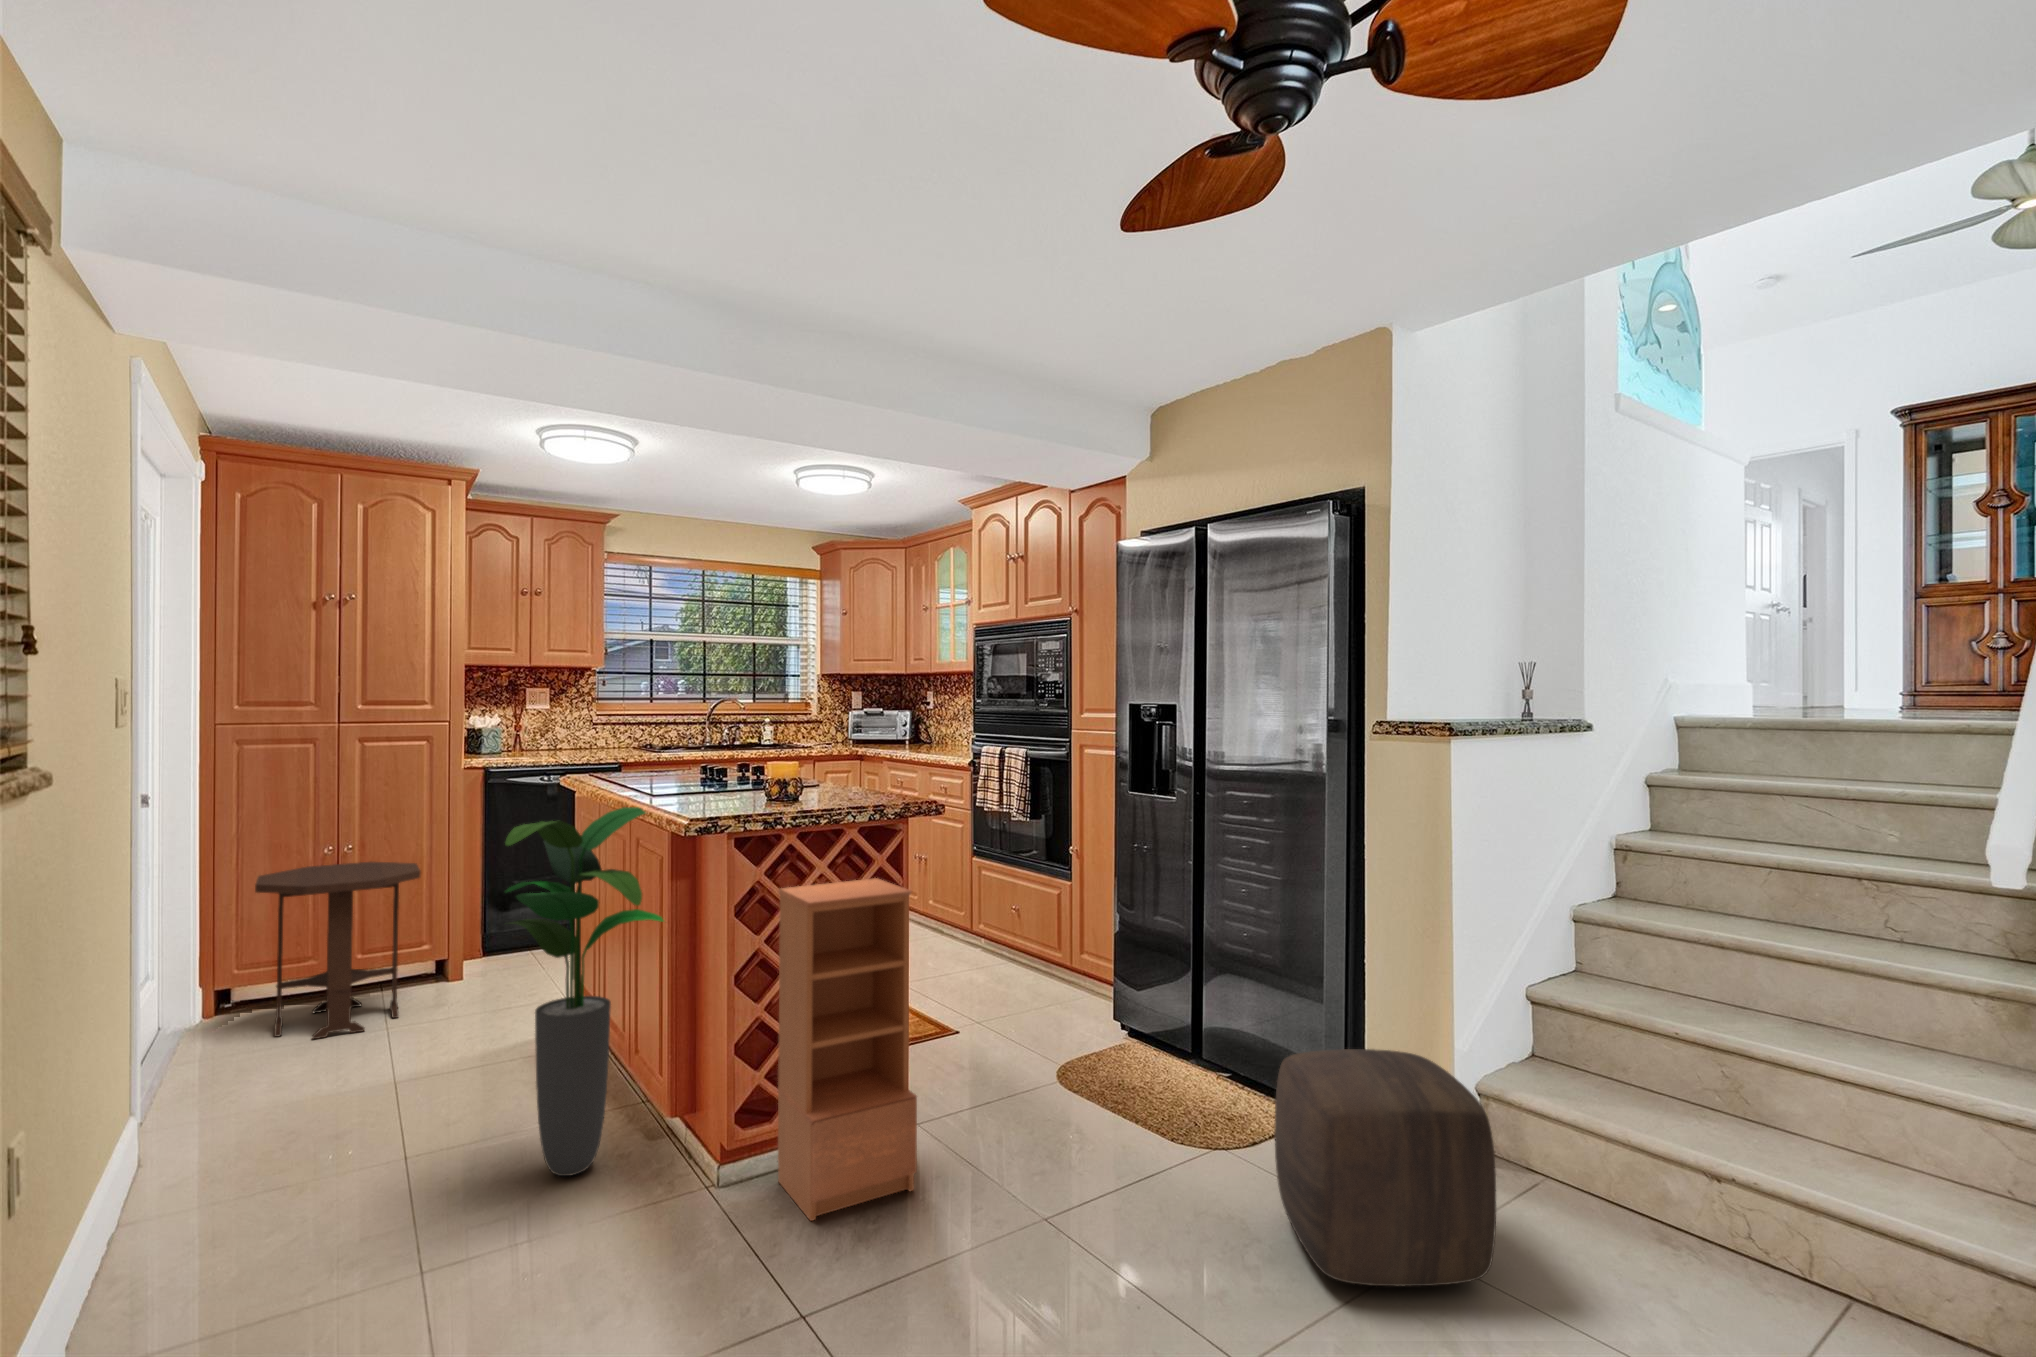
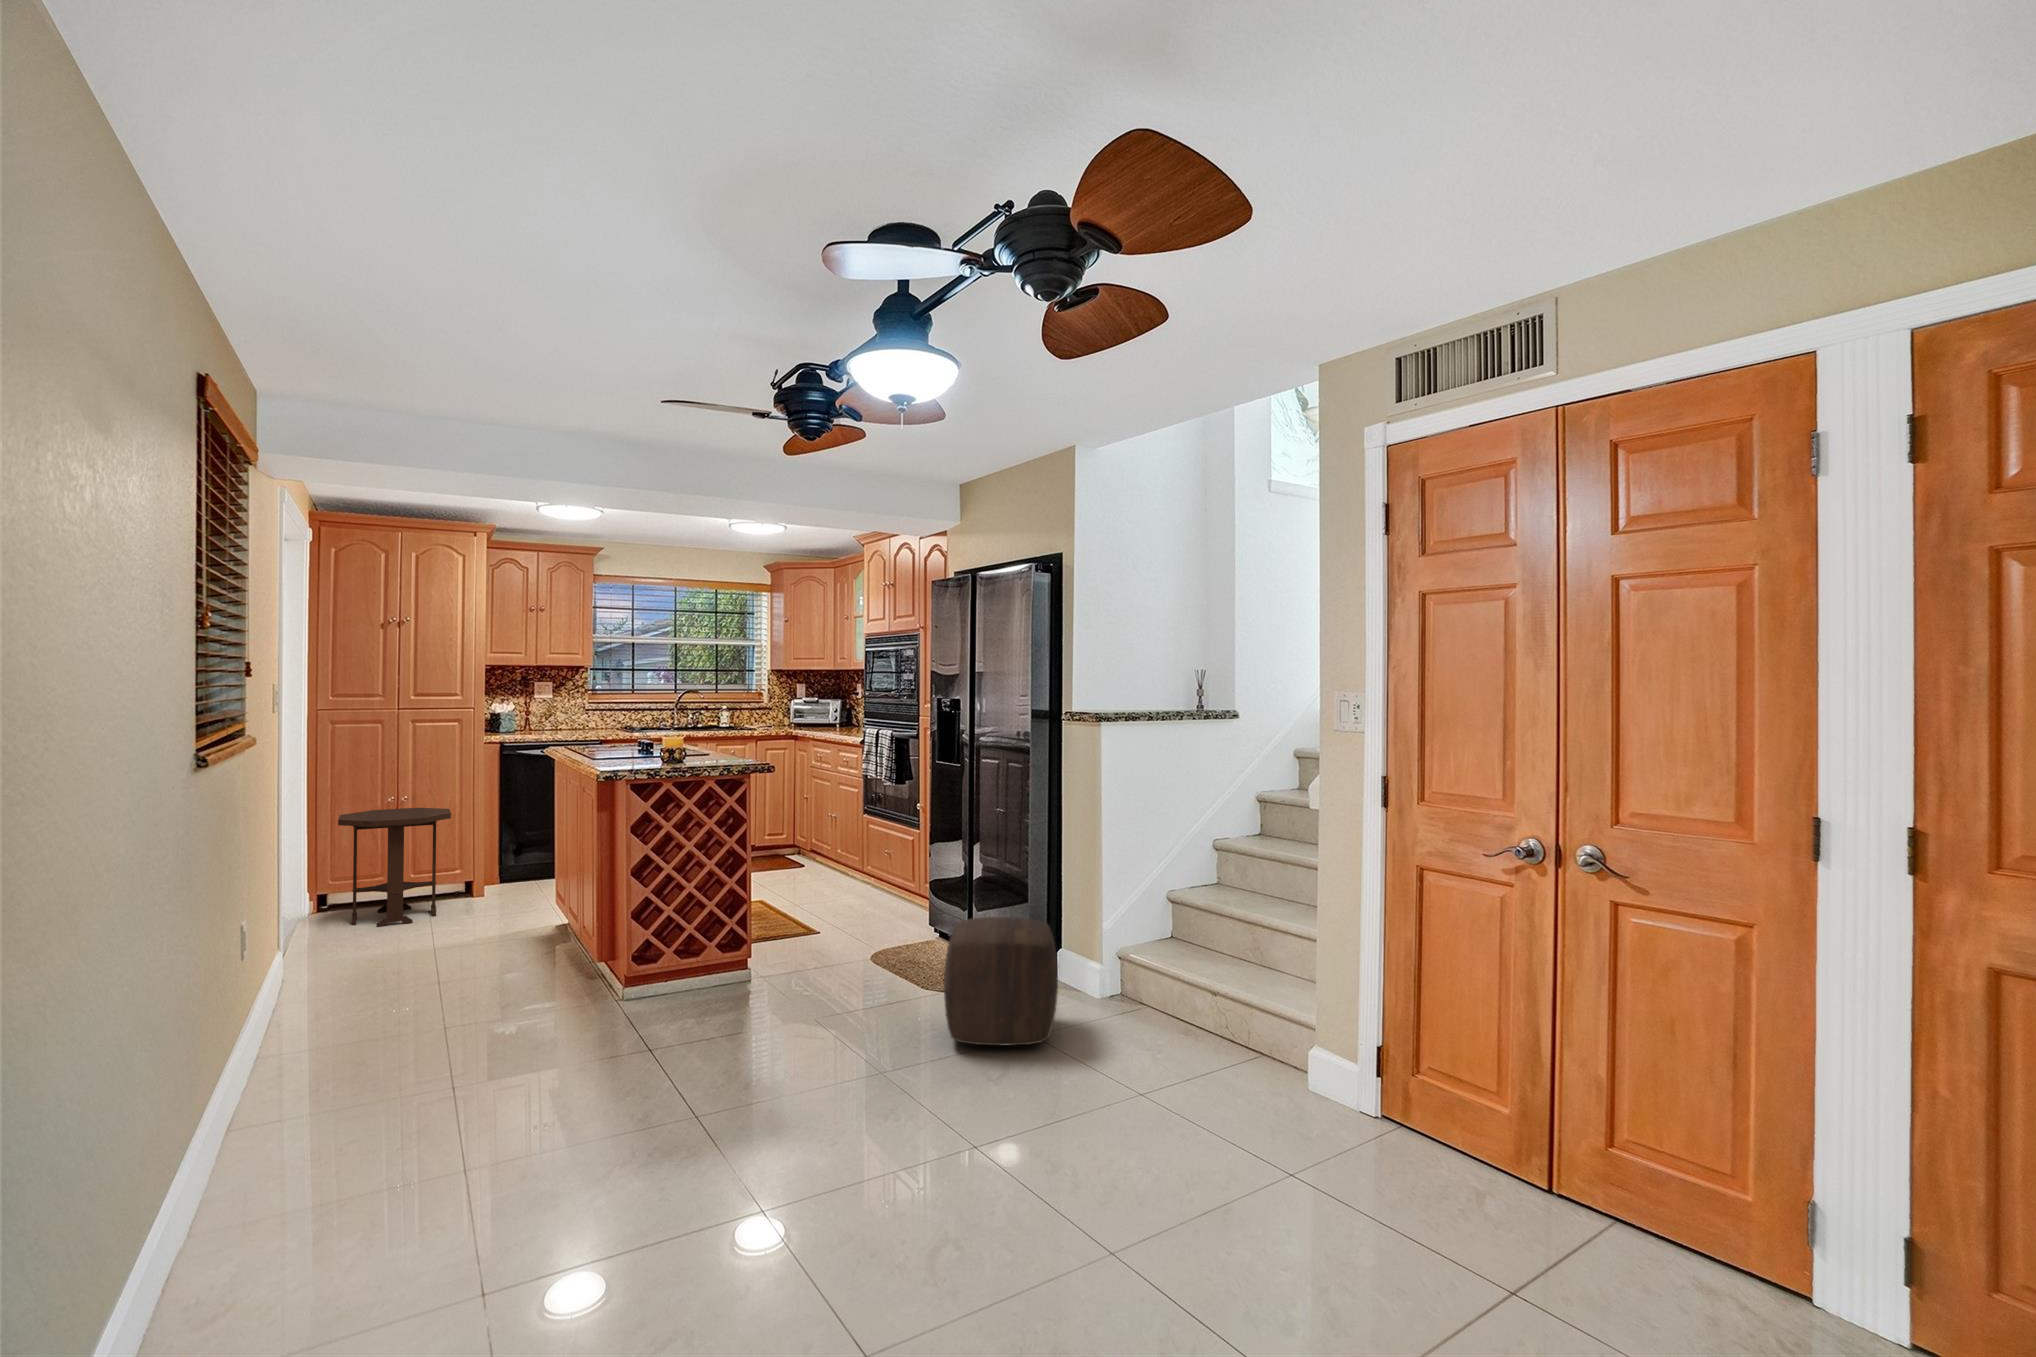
potted plant: present [506,807,664,1176] -> none [488,766,595,994]
bookcase: present [778,878,917,1221] -> none [659,812,742,1016]

